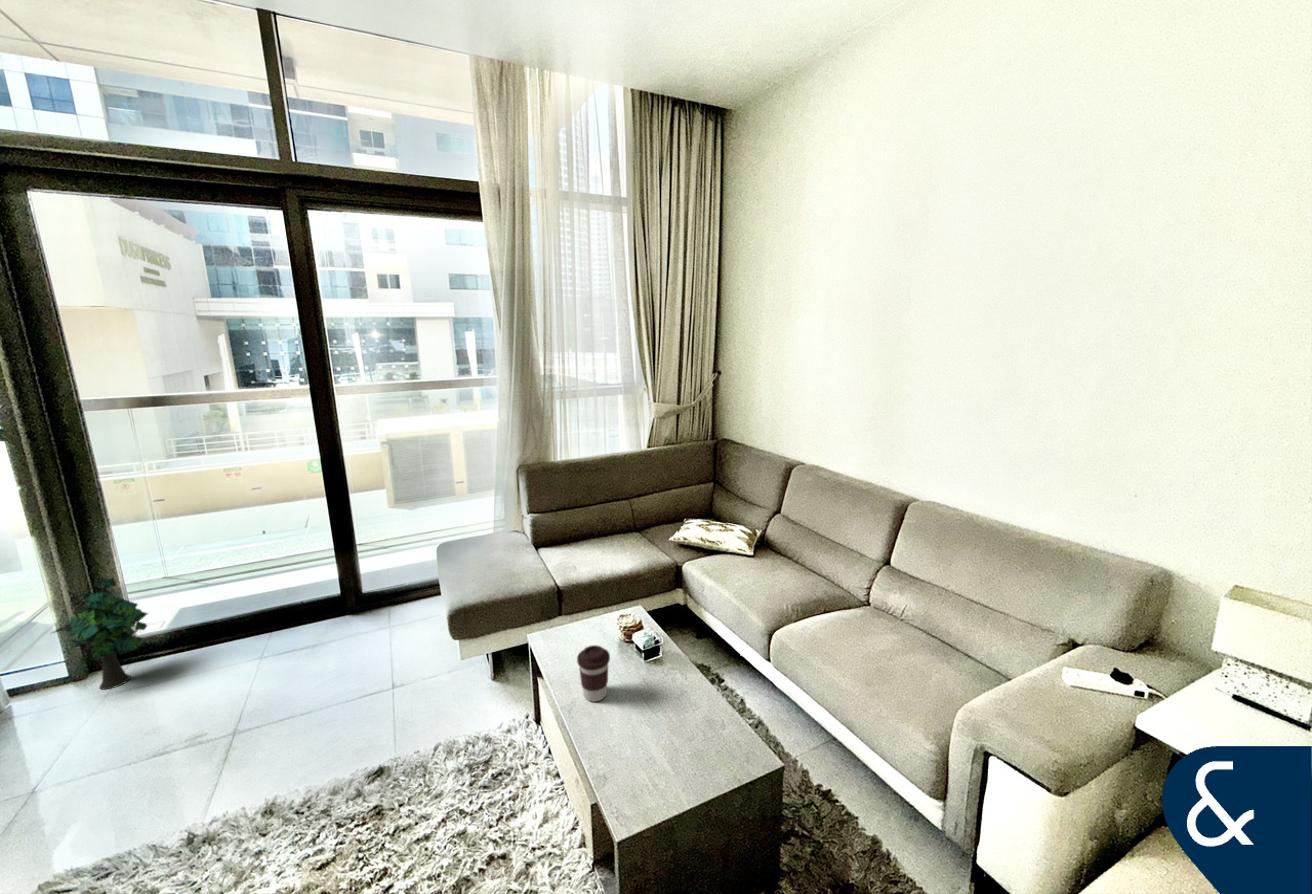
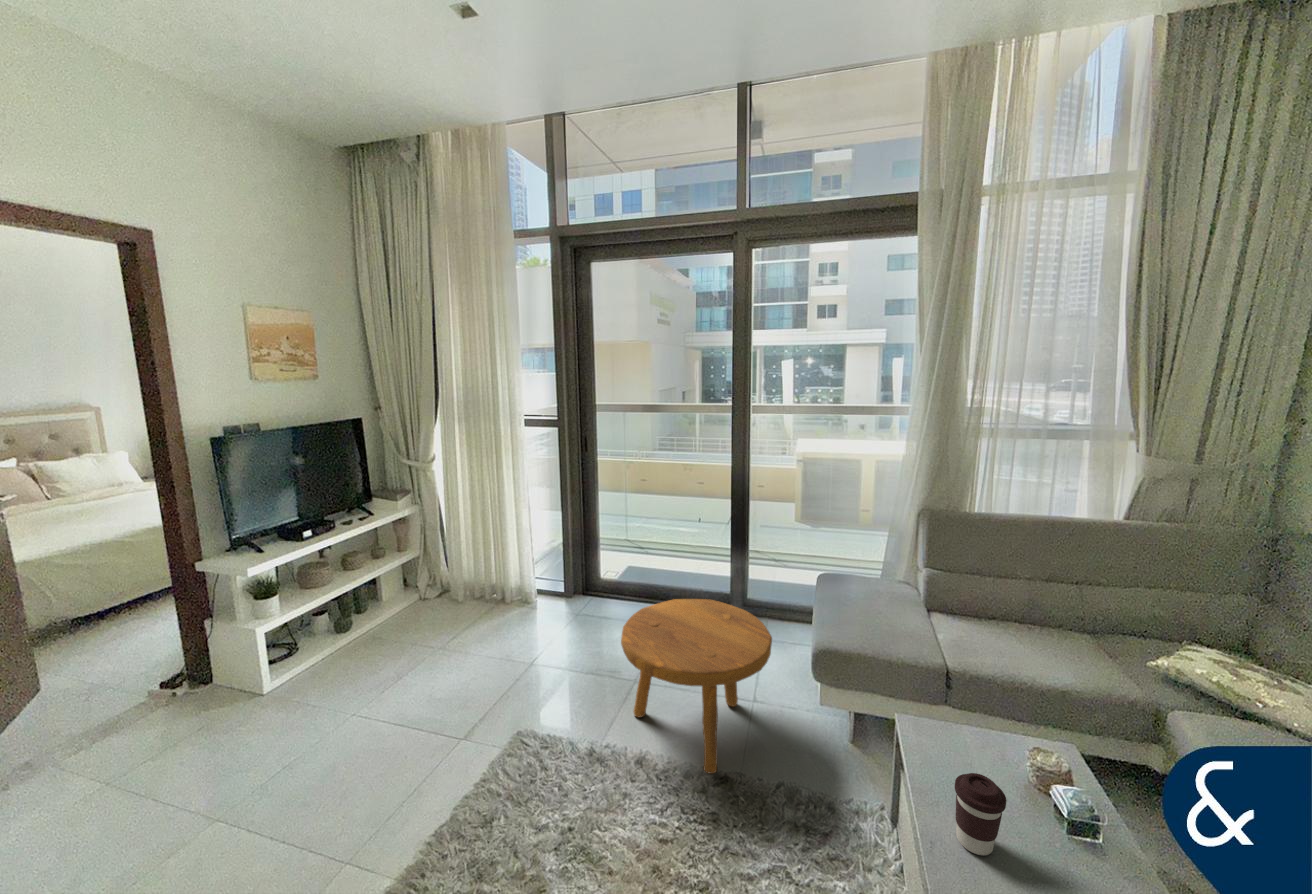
decorative plant: present [54,578,148,690] -> none [565,530,613,609]
footstool: none [203,603,402,779] -> present [621,599,772,774]

